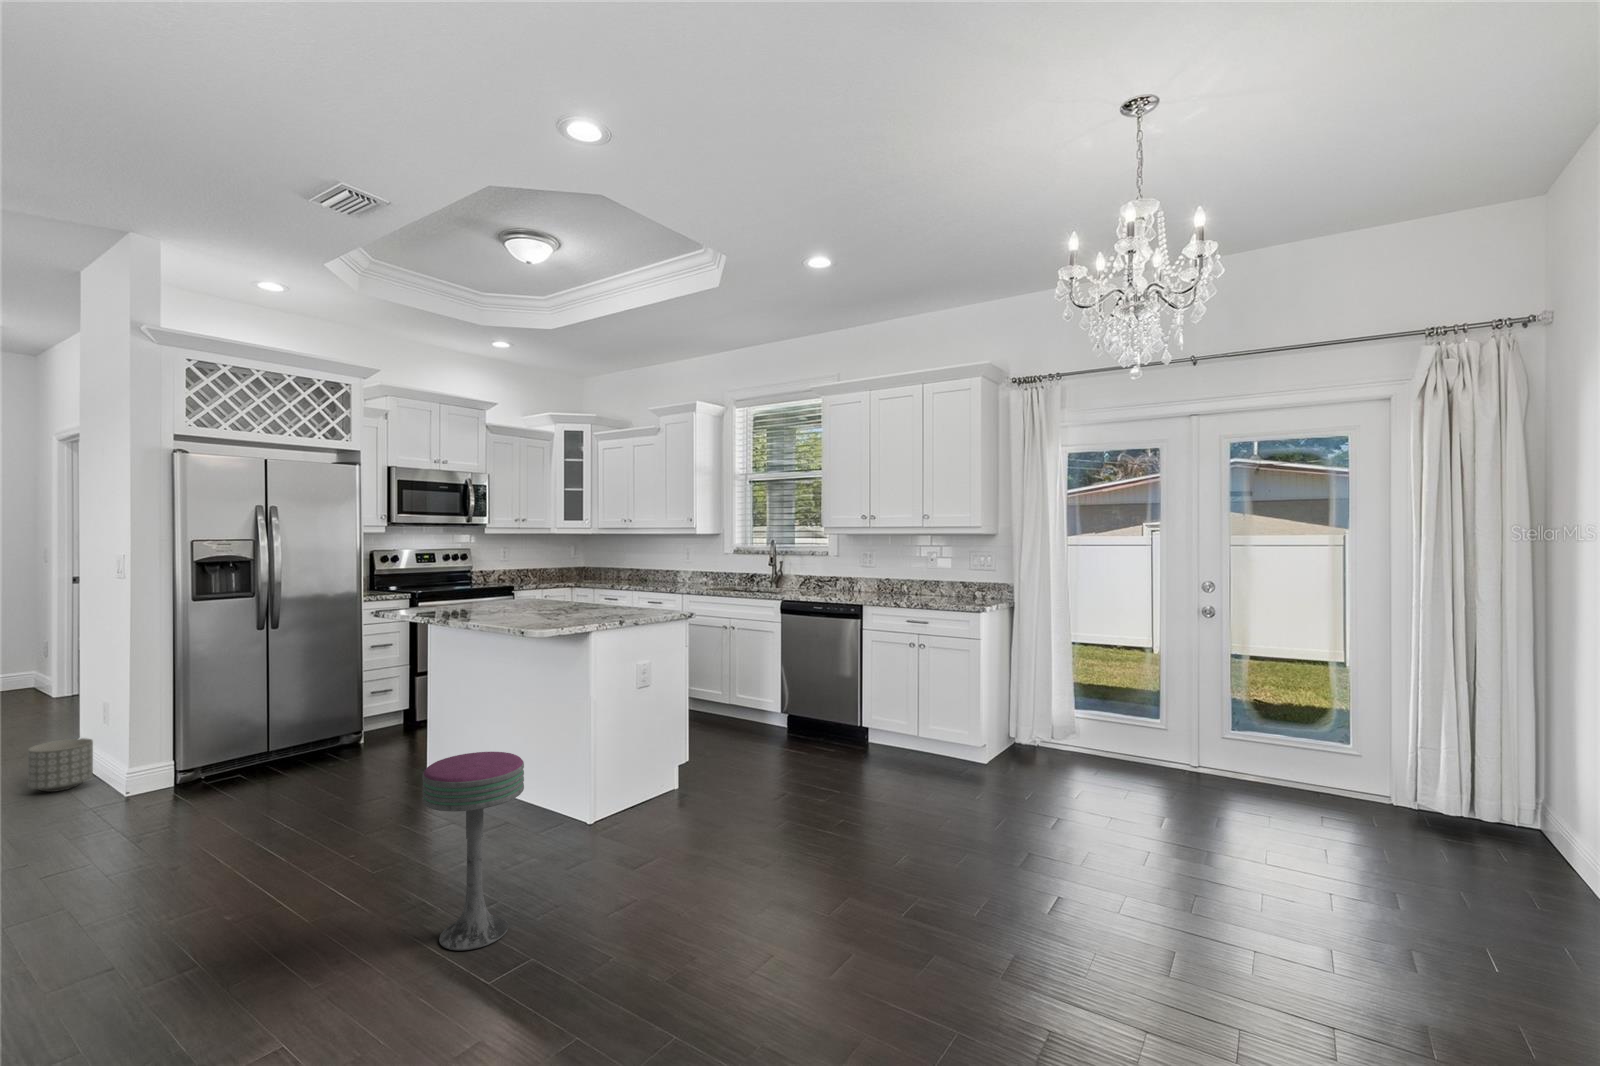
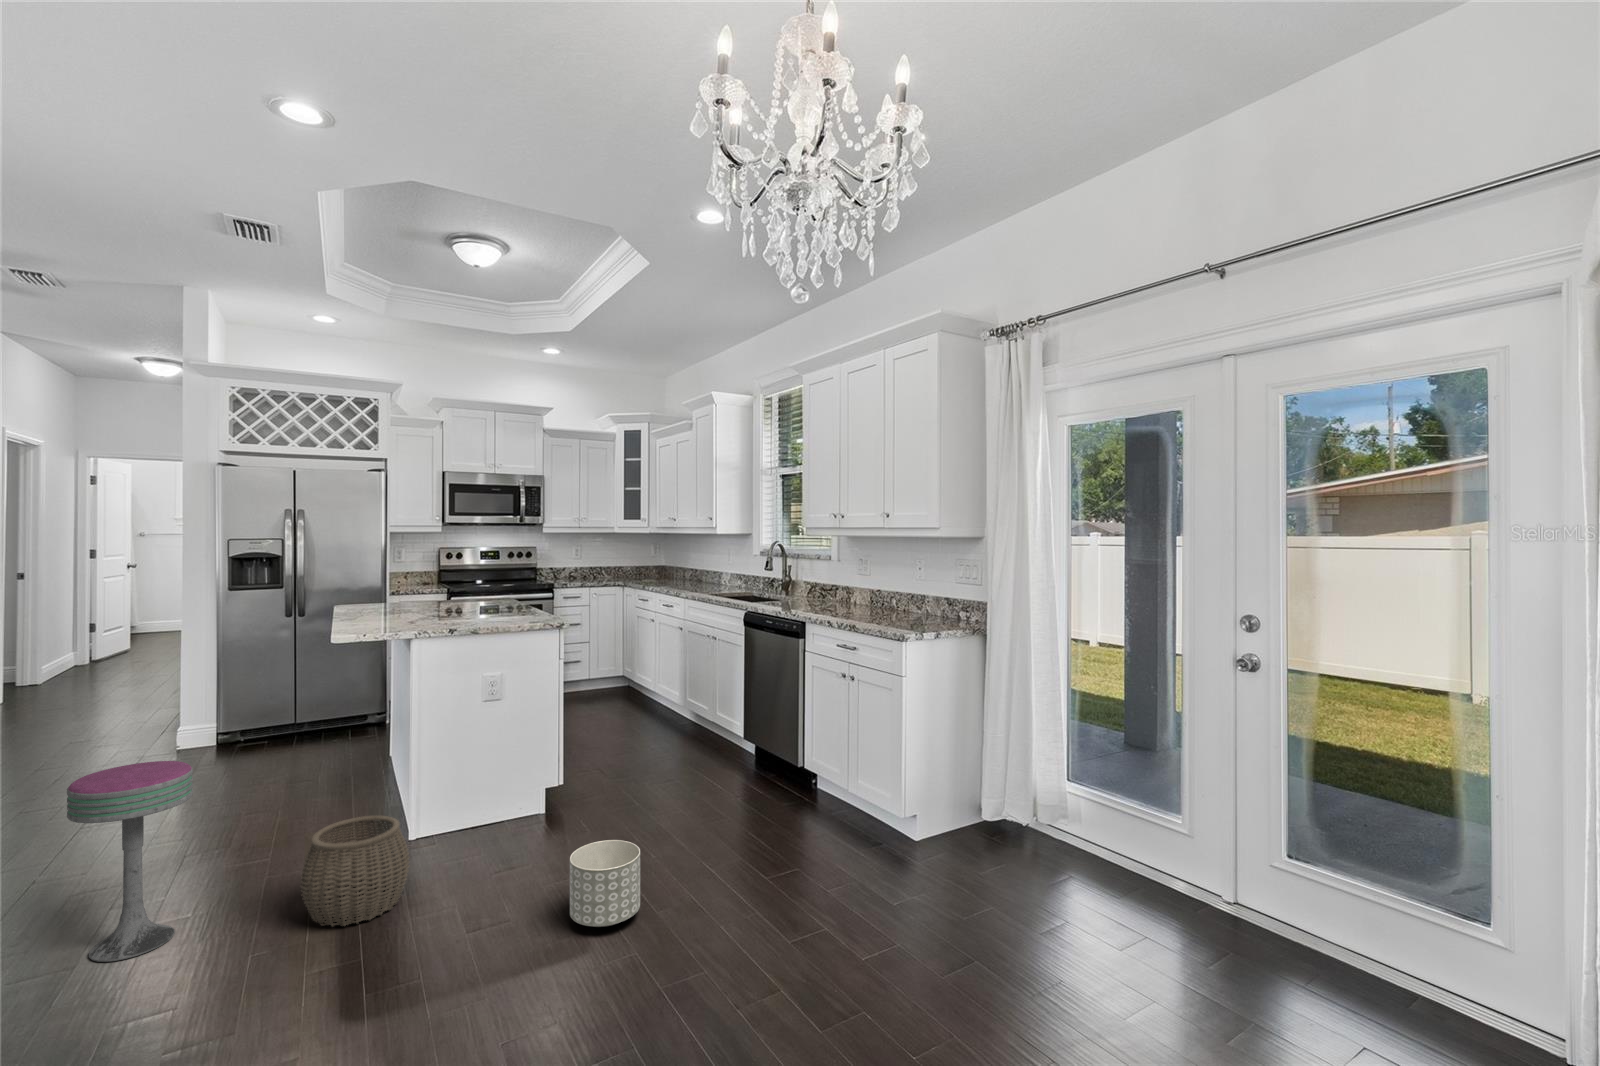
planter: present [28,738,93,792] -> present [570,840,640,927]
woven basket: none [599,788,686,887] -> present [300,816,410,926]

